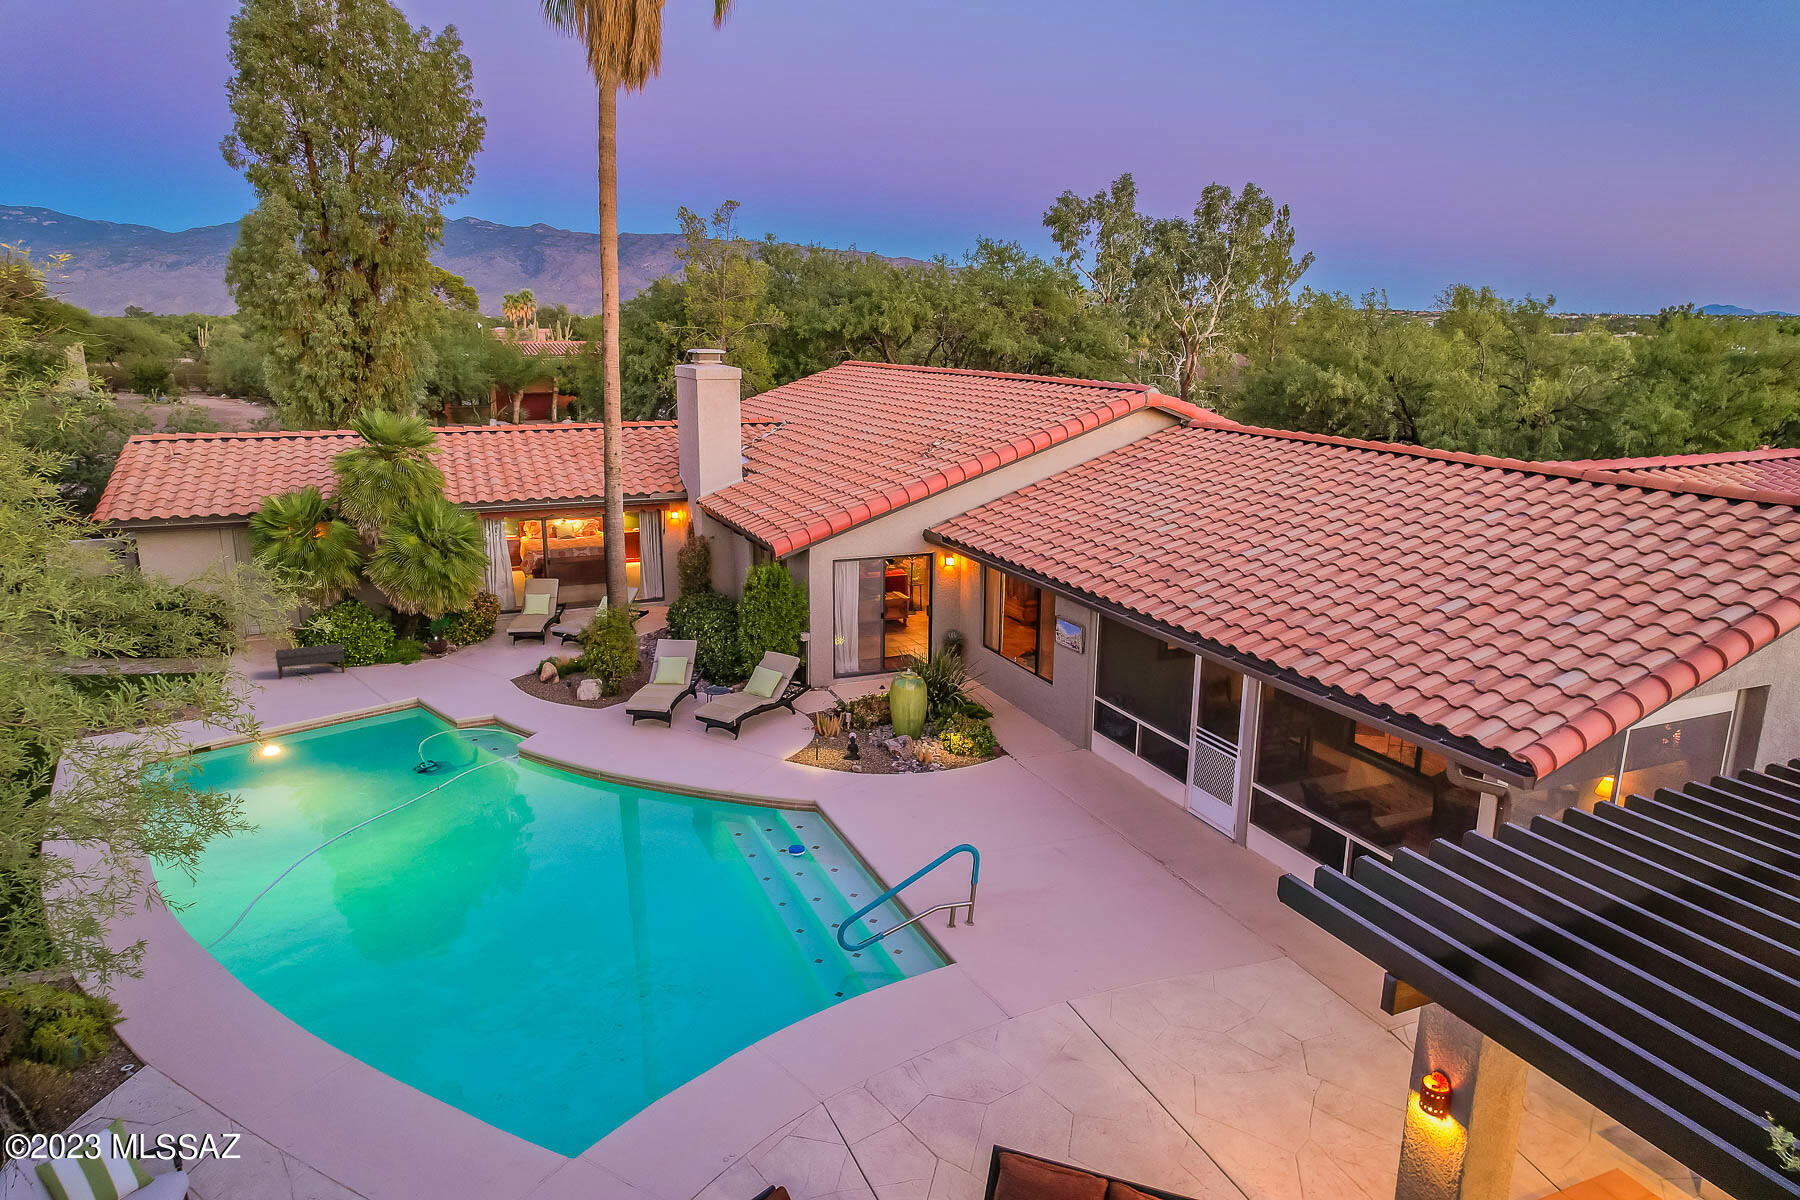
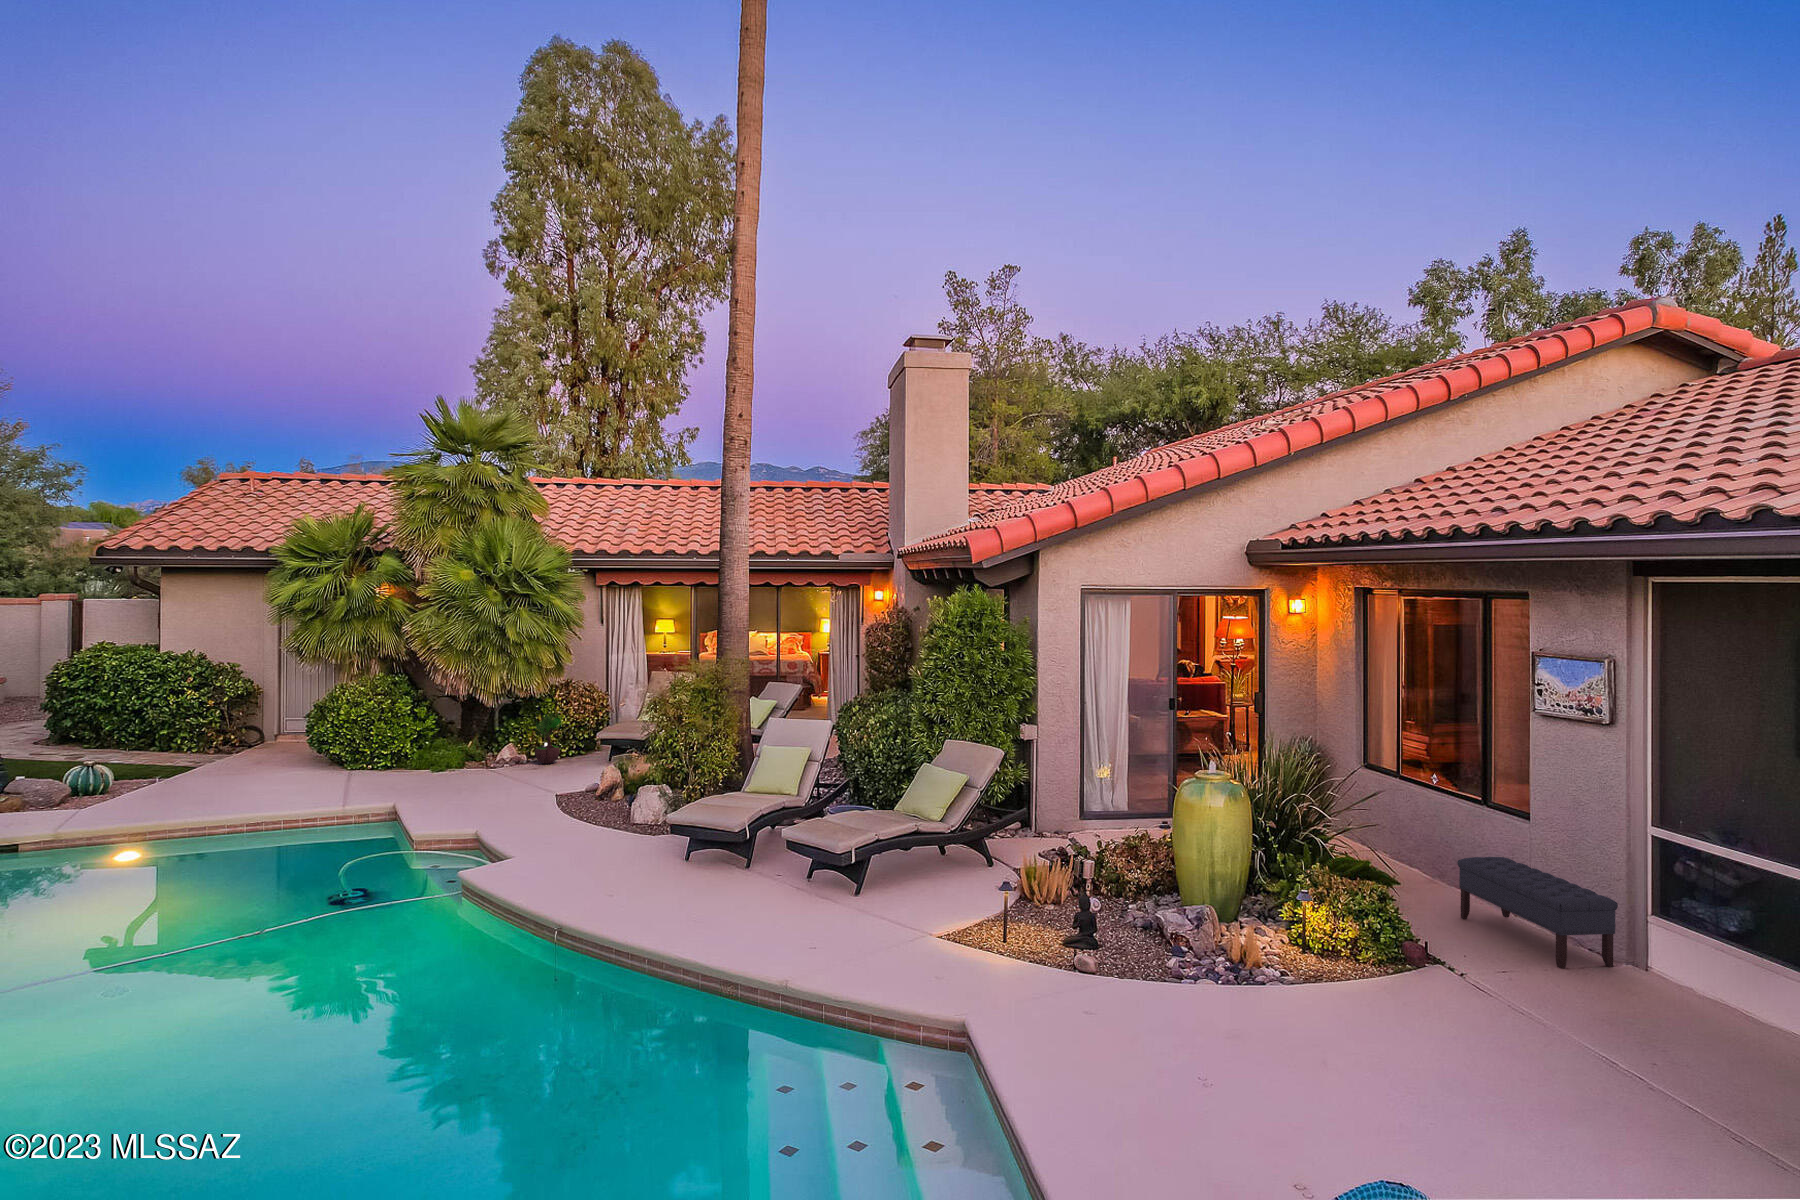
bench: present [276,644,344,679] -> present [1457,857,1618,969]

